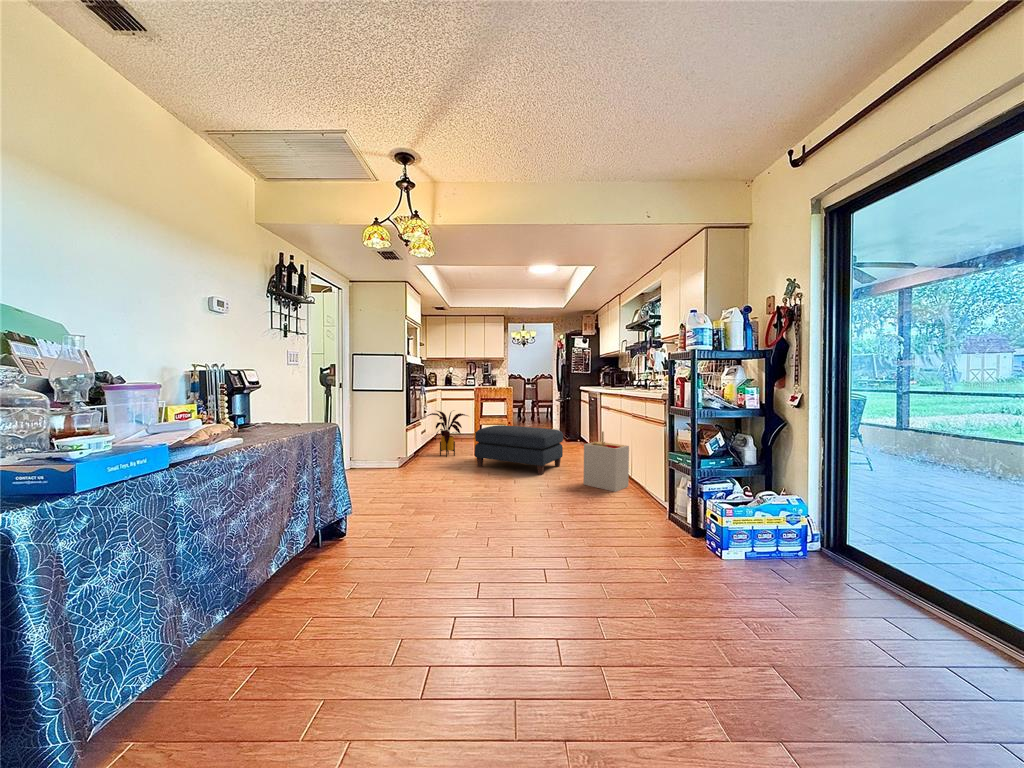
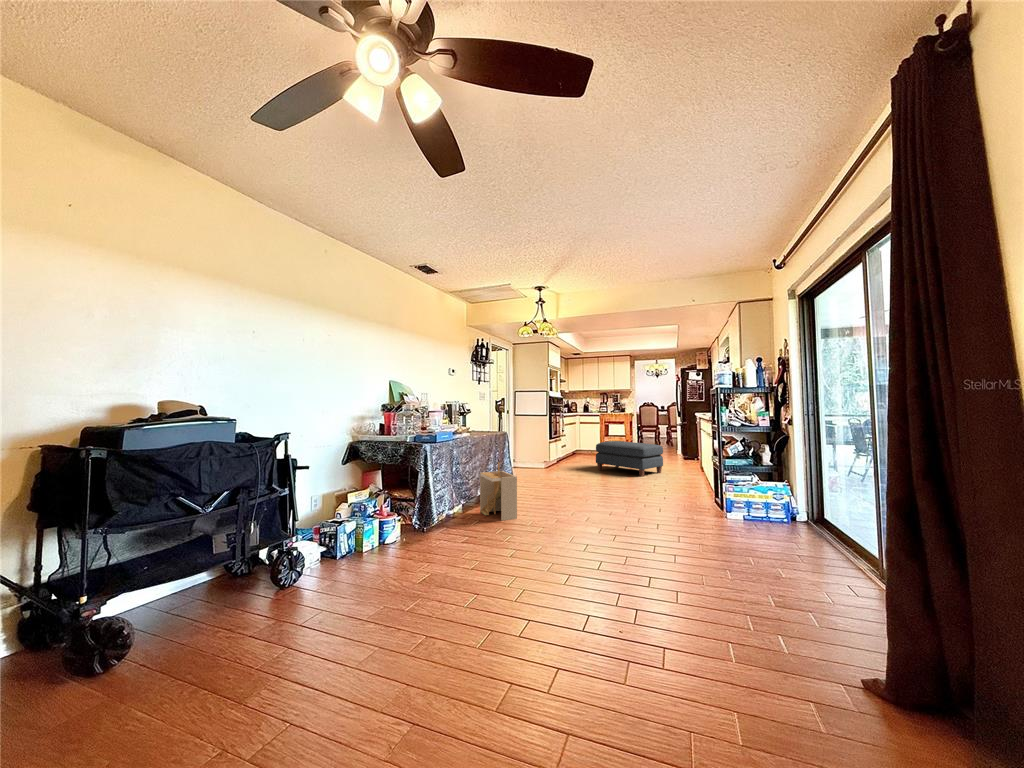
house plant: present [423,411,467,457] -> none [560,430,597,464]
storage bin: present [583,431,629,492] -> present [480,462,517,521]

